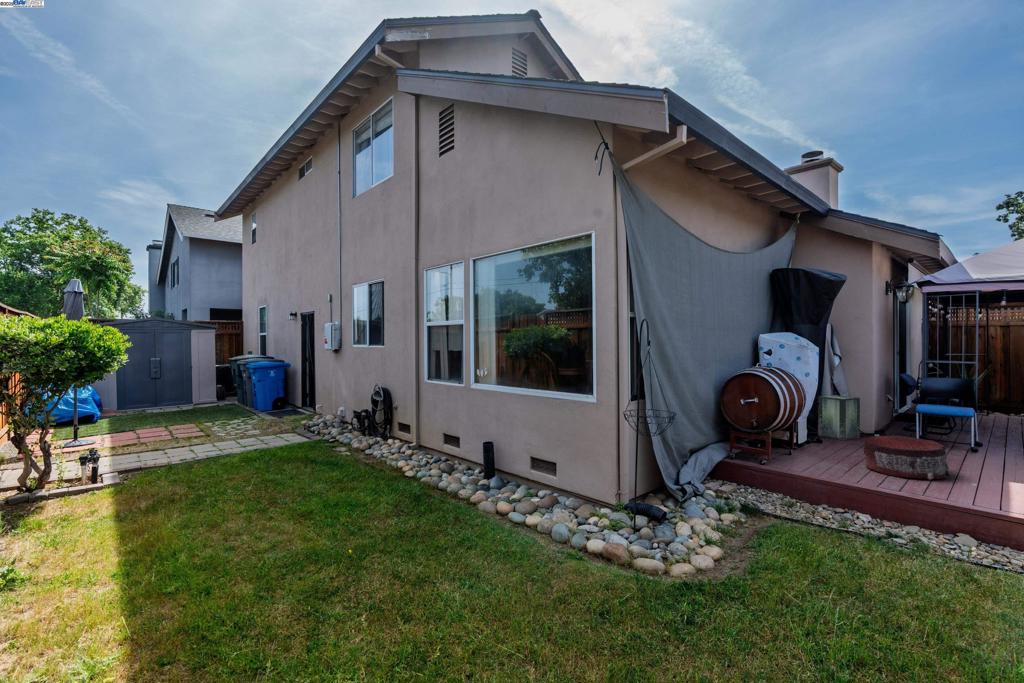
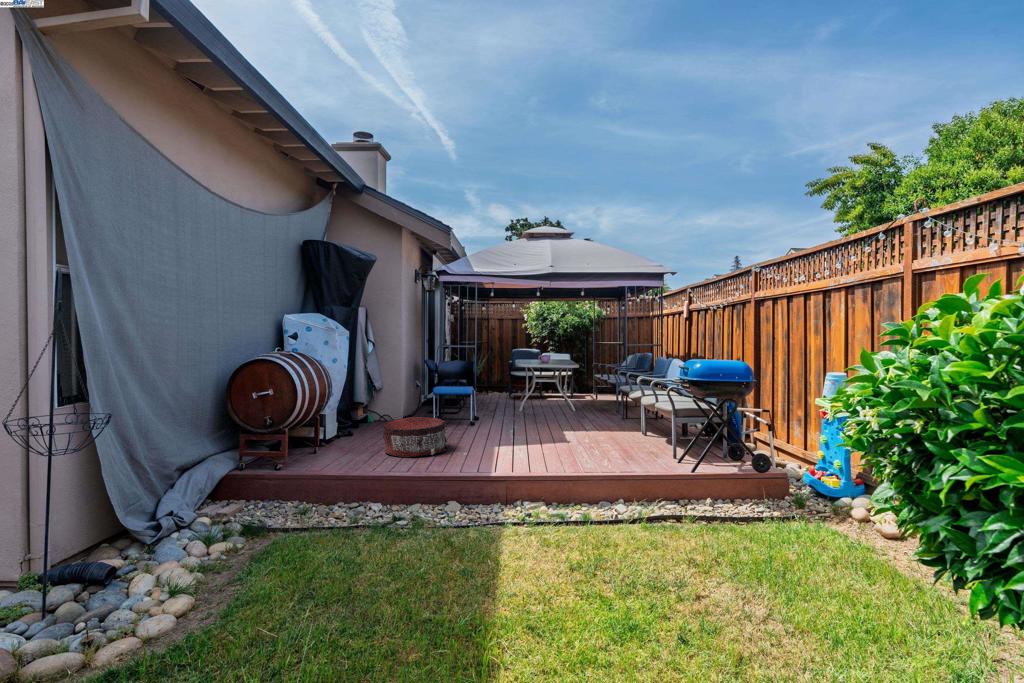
storage box: present [818,395,860,441] -> none [352,383,389,430]

